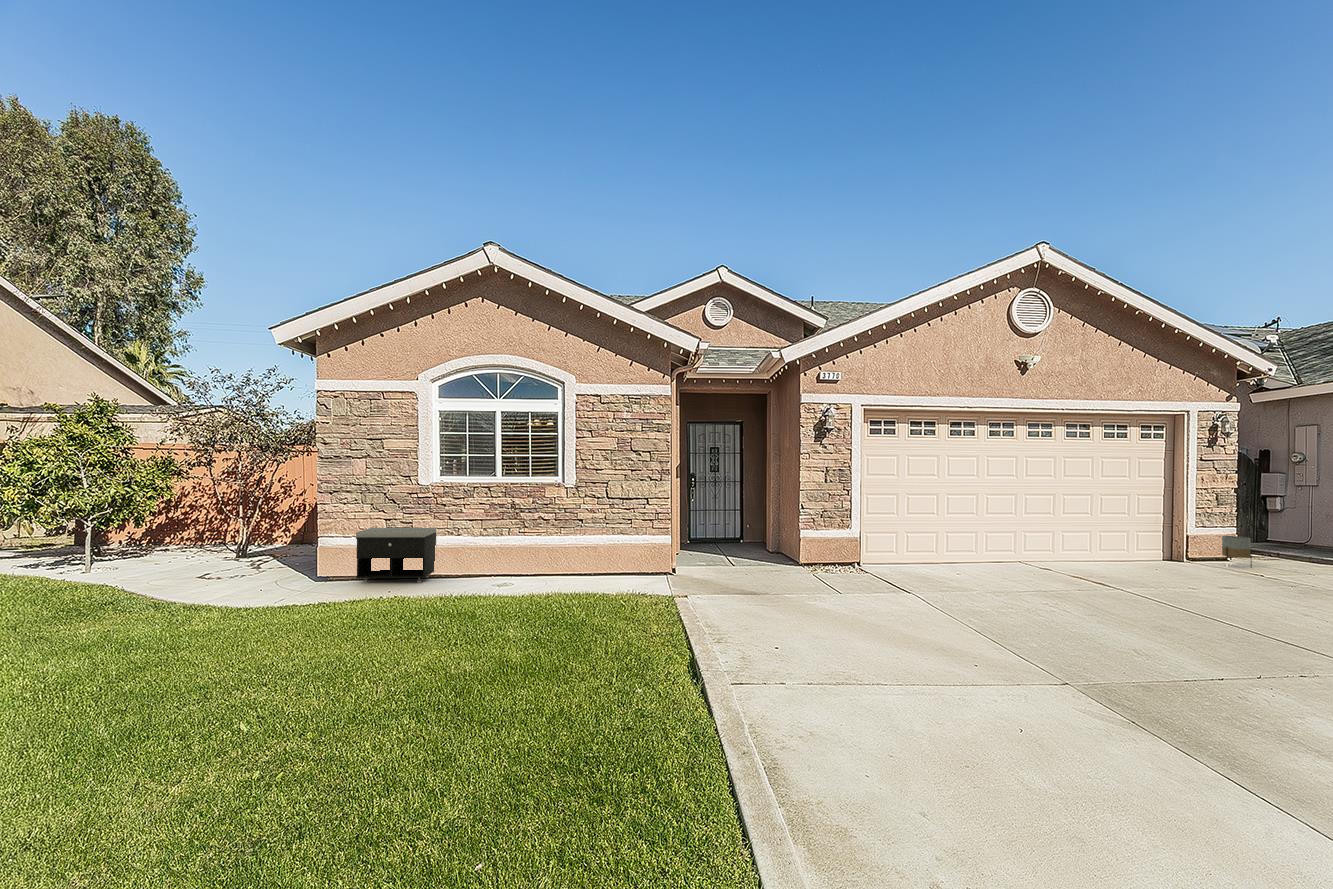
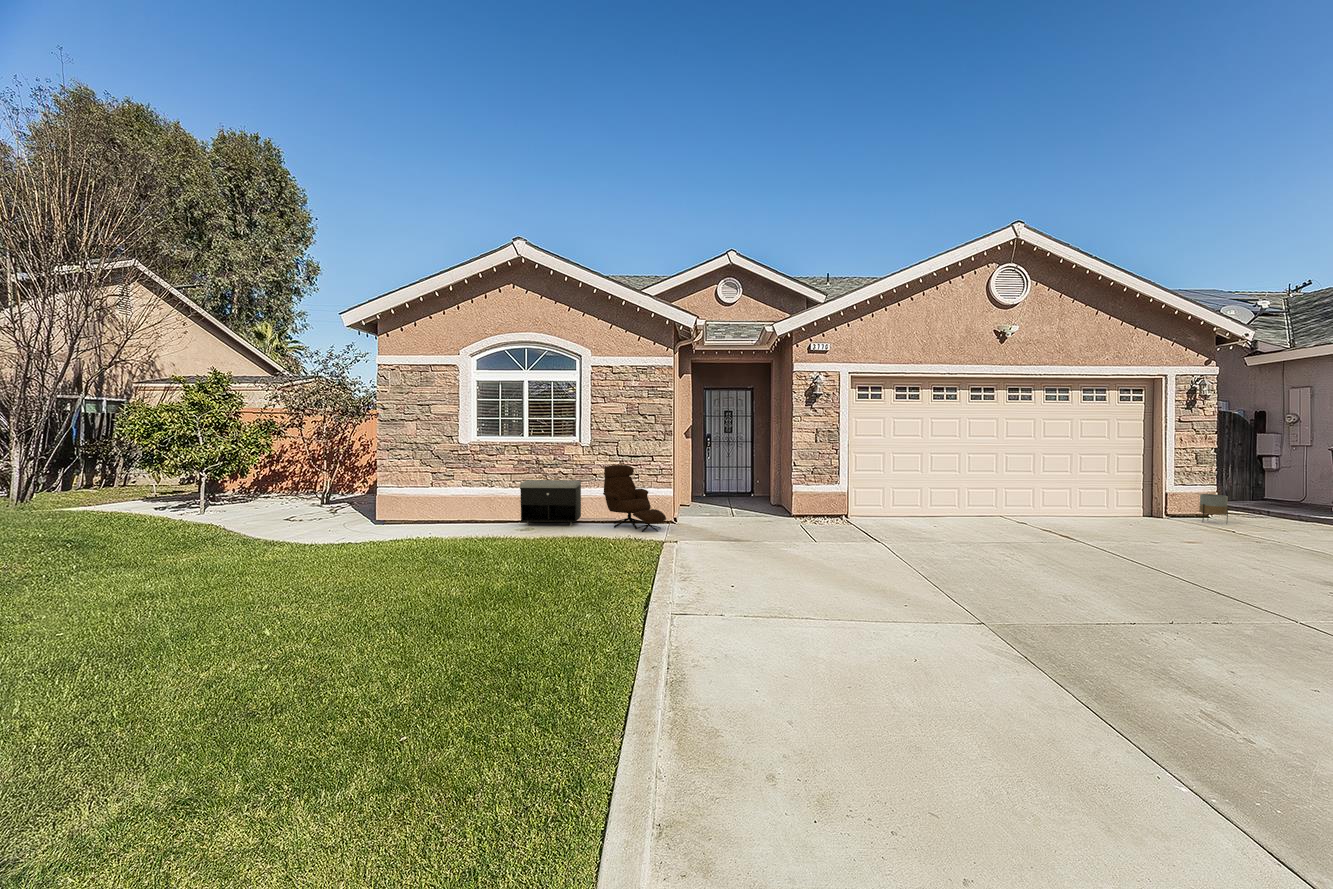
lounge chair: none [592,509,666,588] -> present [603,465,666,532]
storage bench: present [356,528,436,583] -> present [520,480,581,526]

